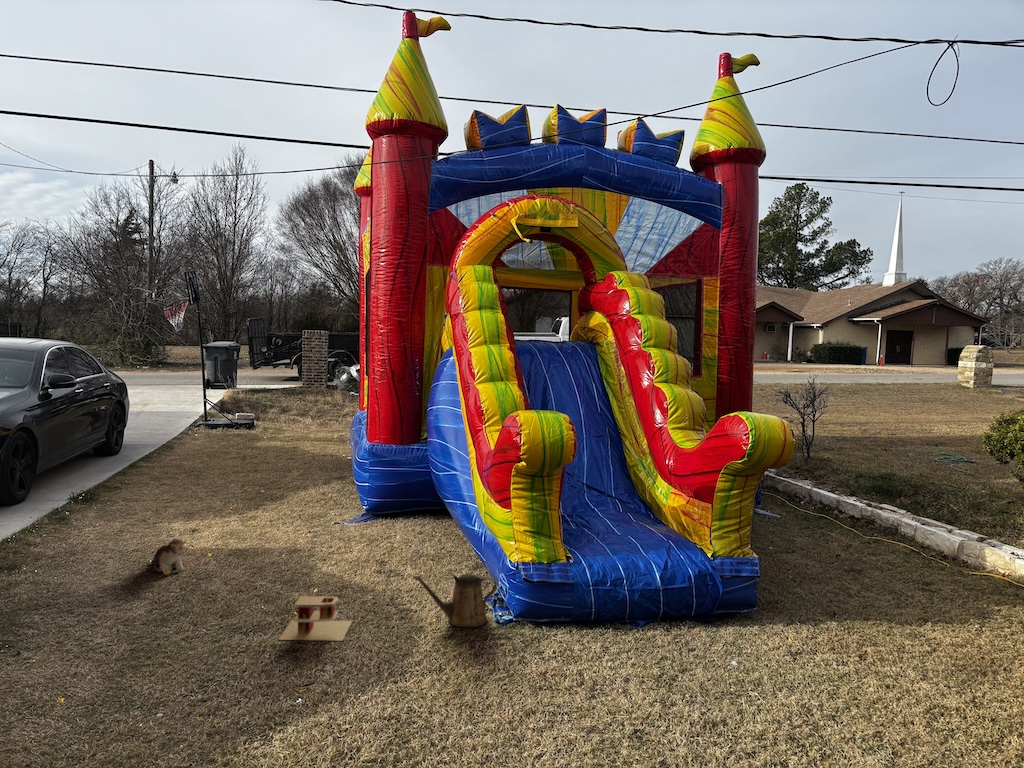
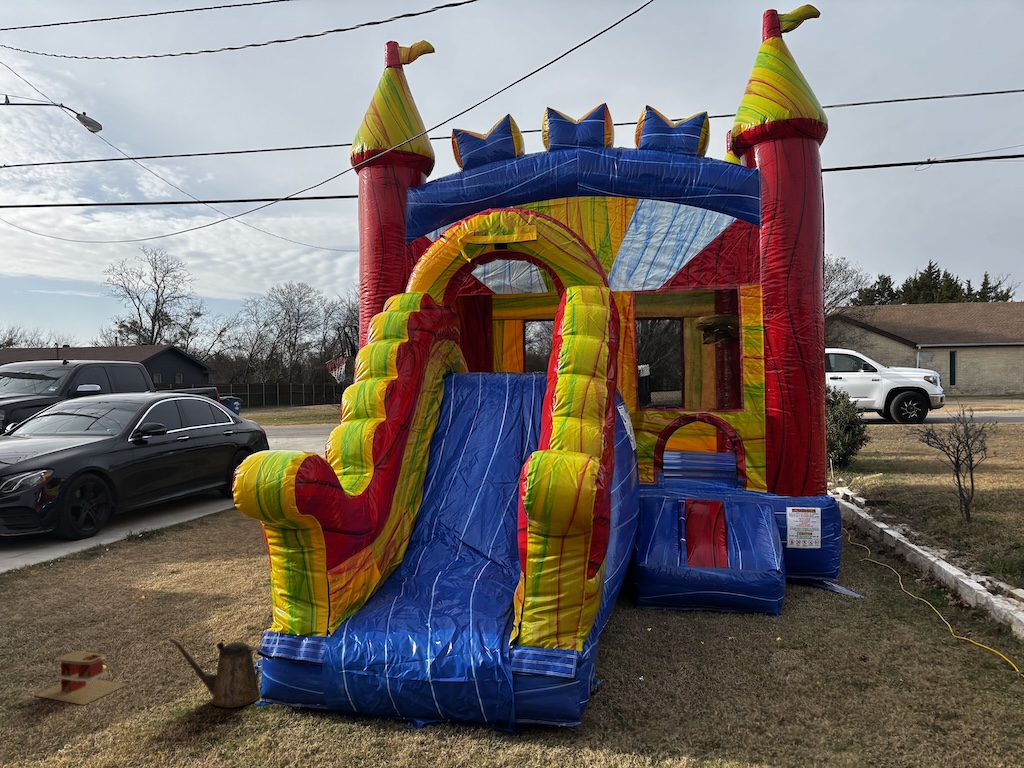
plush toy: present [151,539,187,575] -> none [57,582,83,619]

